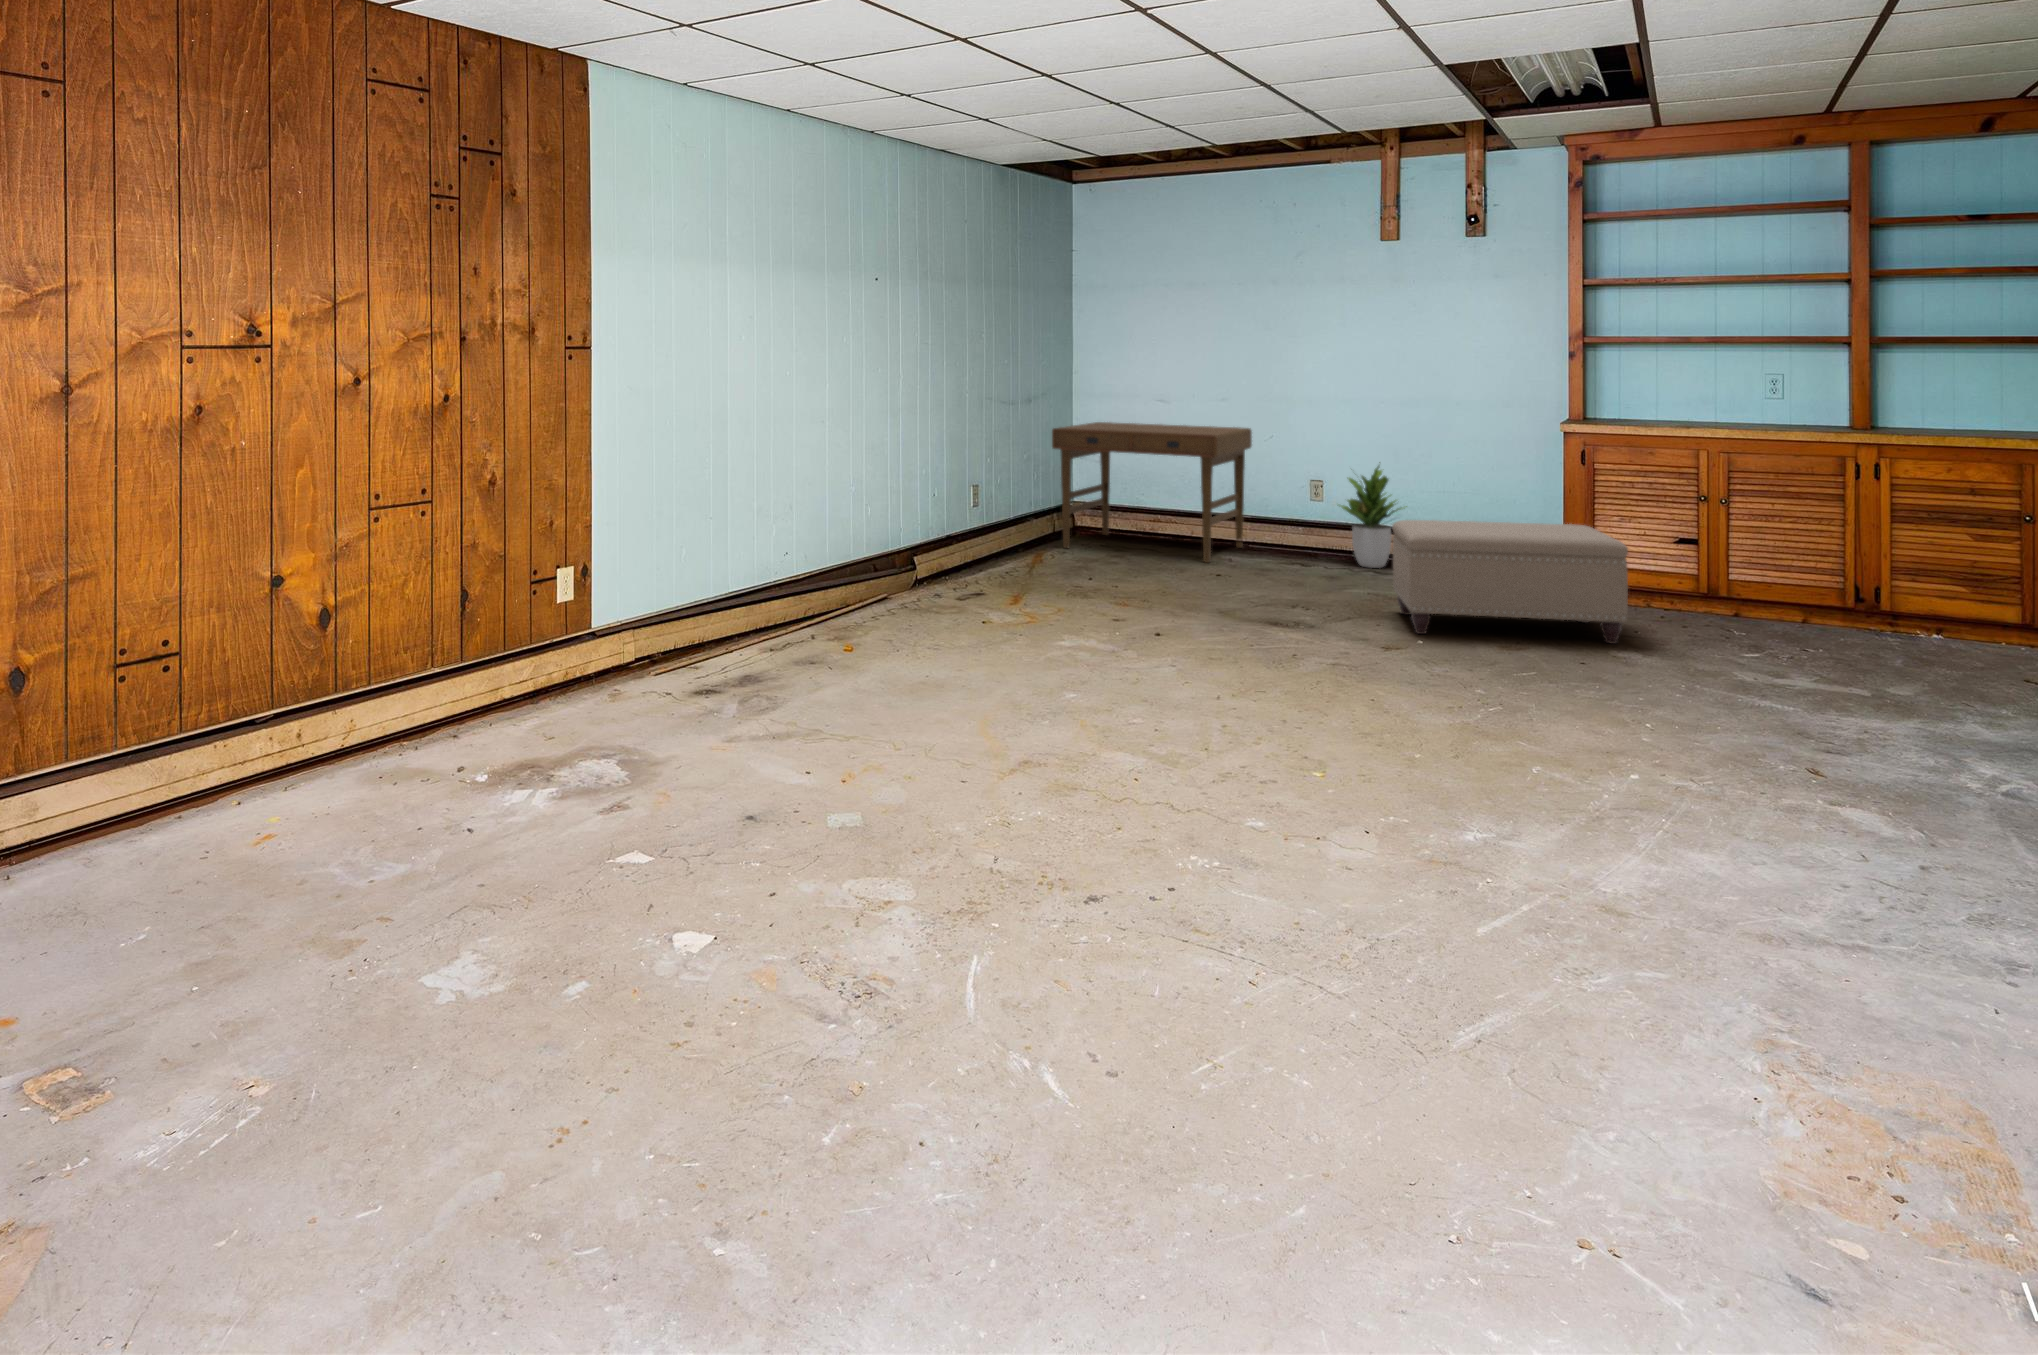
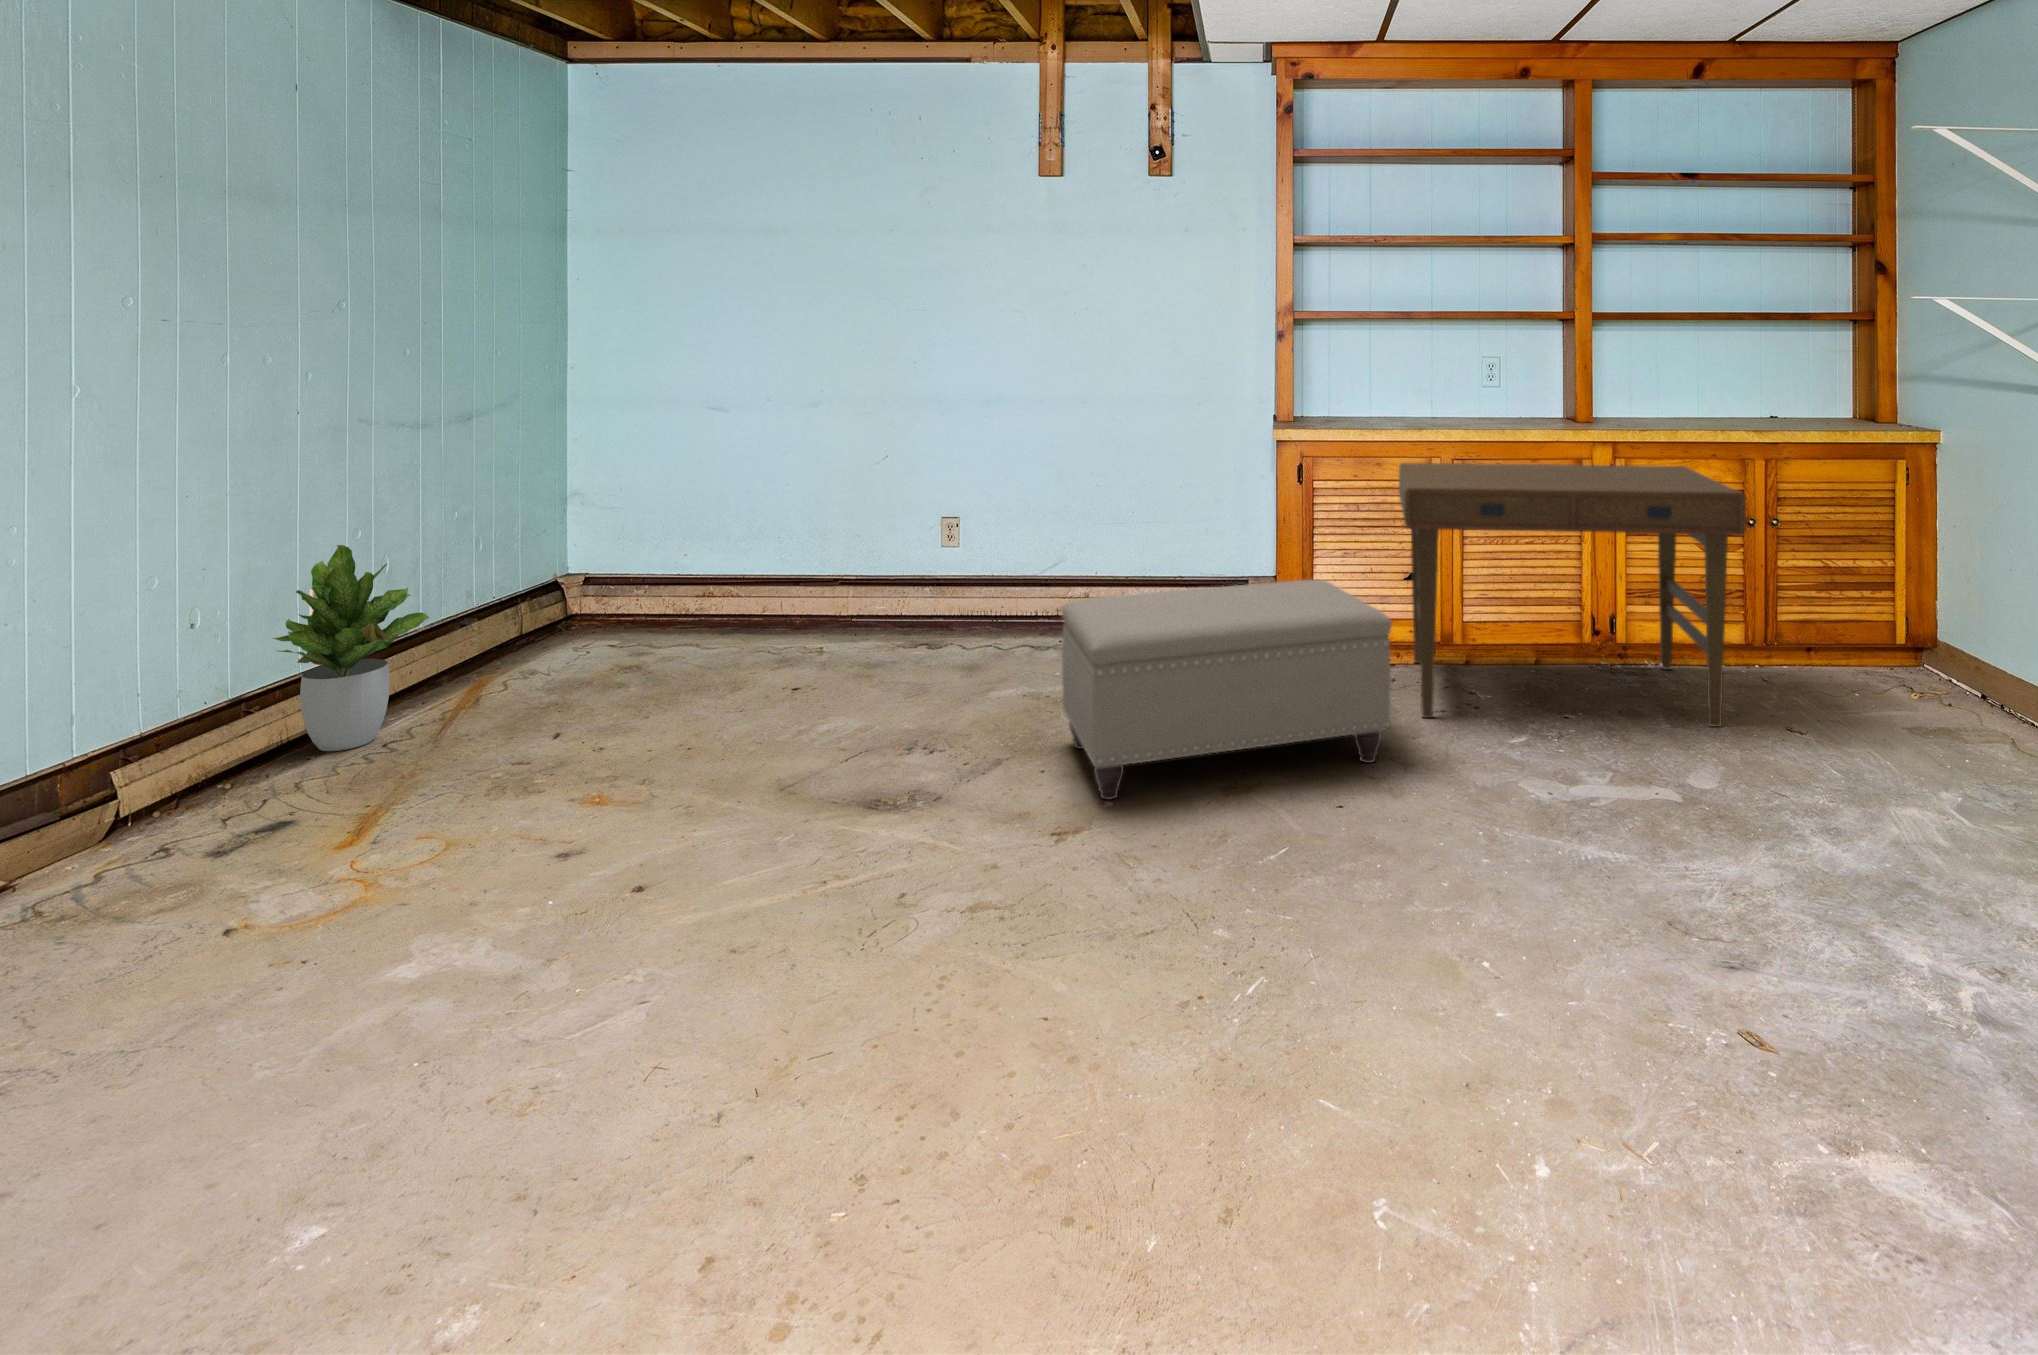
desk: present [1052,422,1252,563] -> present [1399,463,1746,727]
potted plant: present [1340,462,1407,568] -> present [273,545,429,751]

